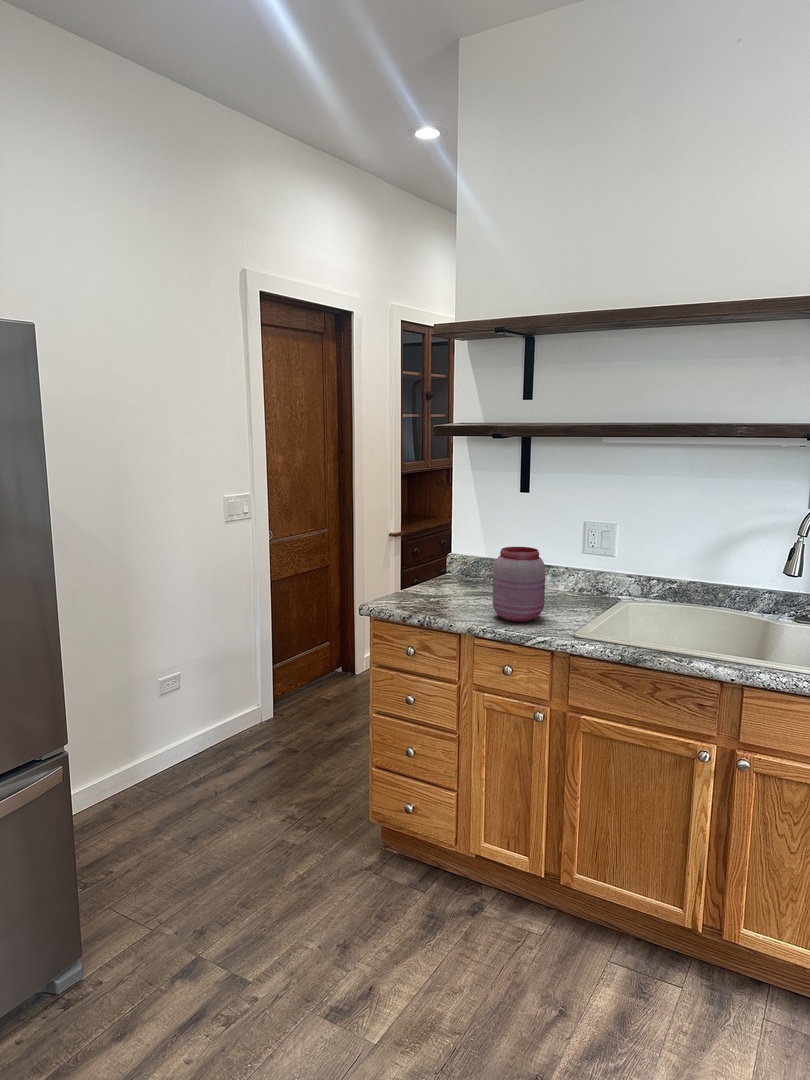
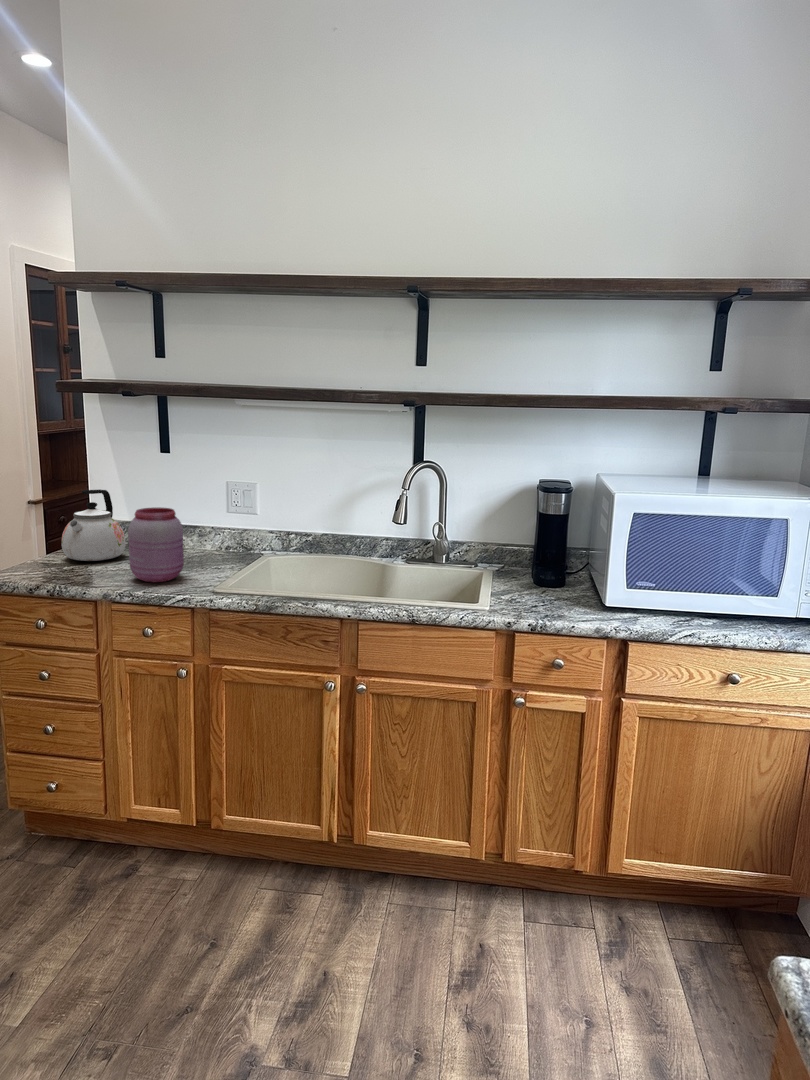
kettle: none [428,526,485,594] -> present [62,490,126,561]

